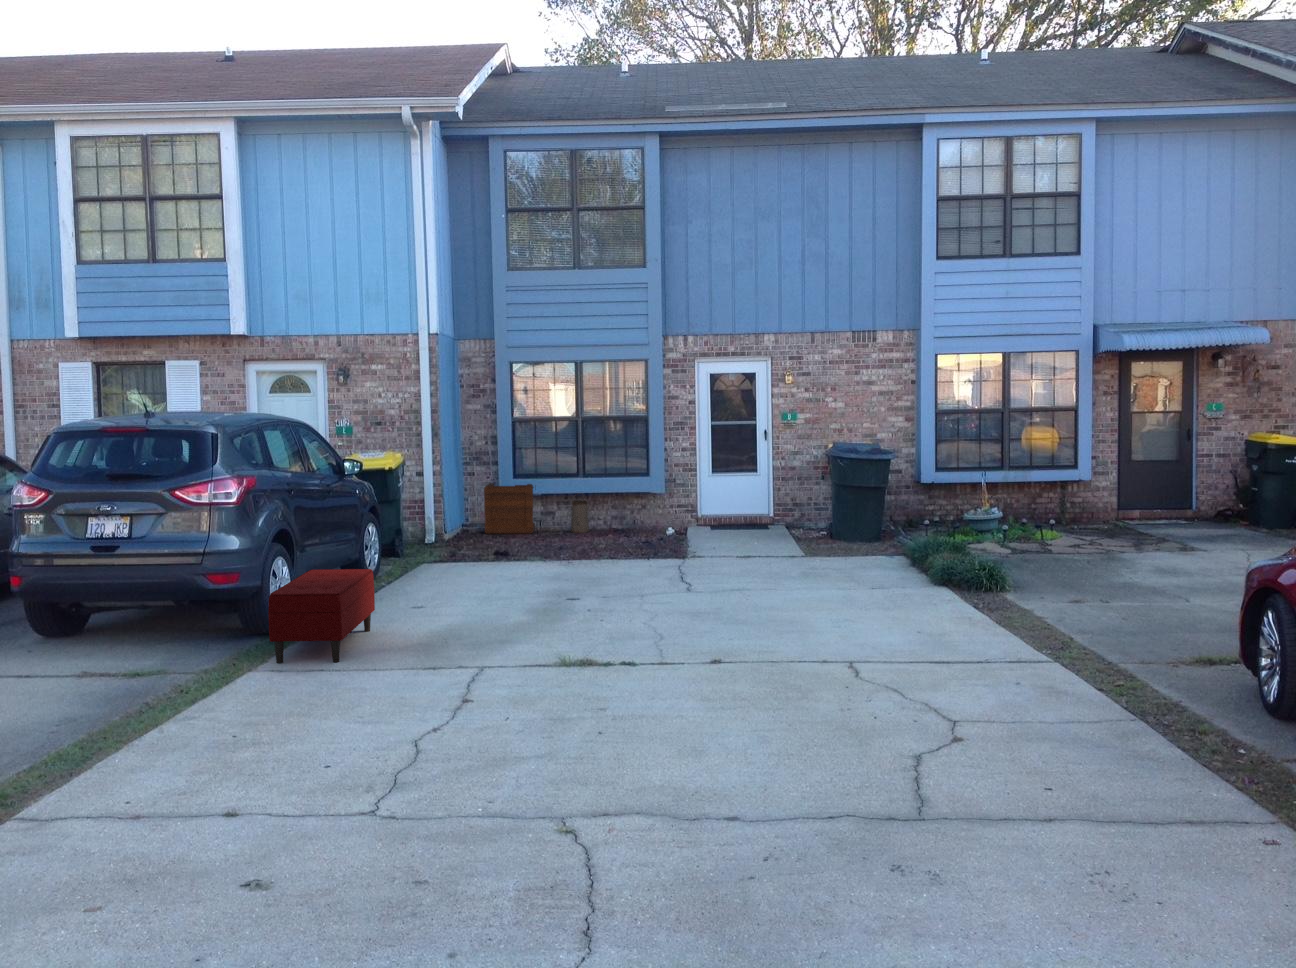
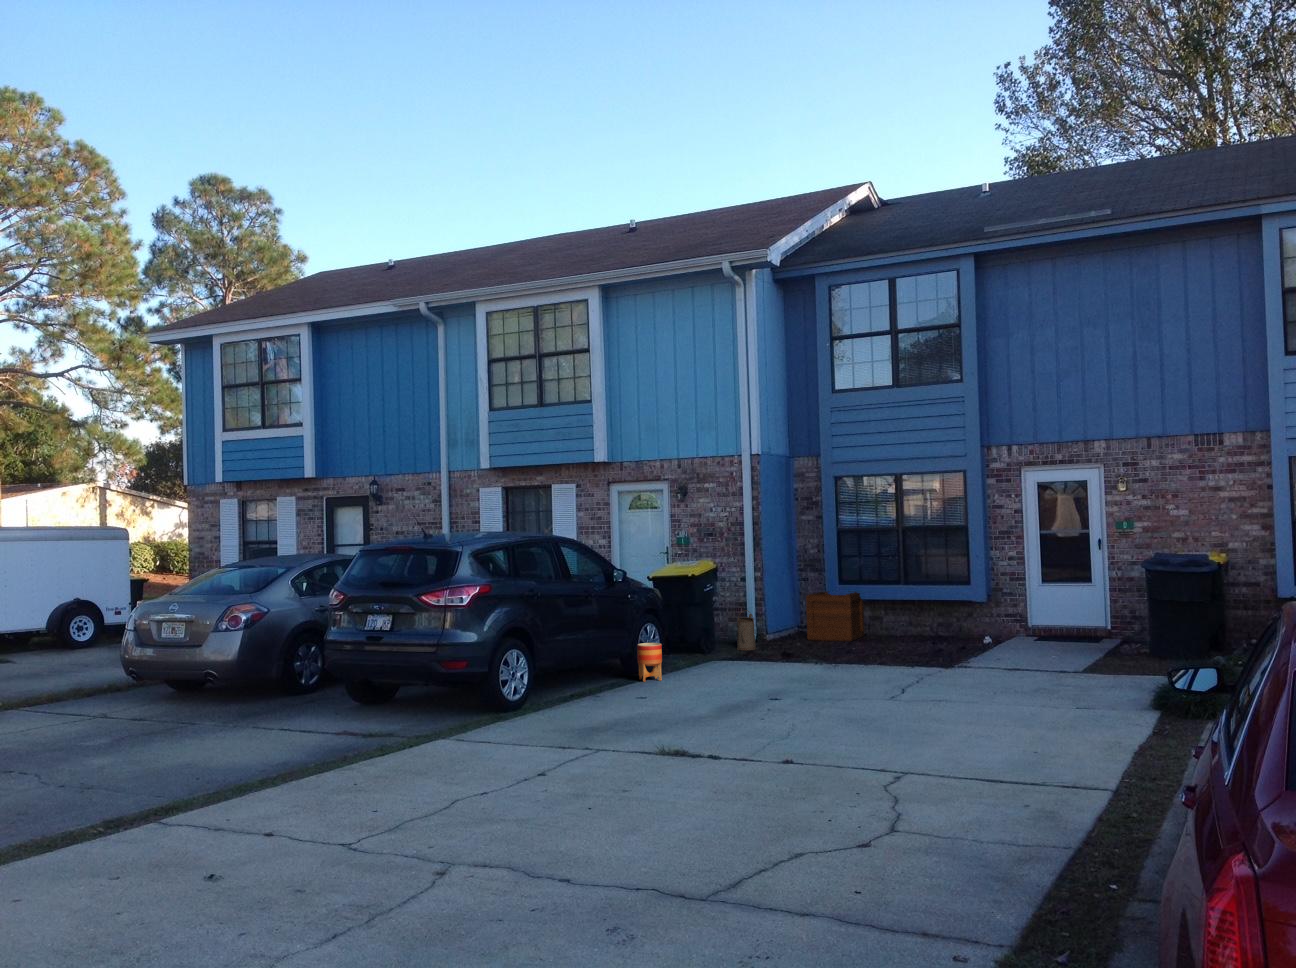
watering can: present [570,500,590,533] -> present [737,610,756,650]
planter: none [371,548,402,595] -> present [637,643,662,682]
bench: present [268,569,375,663] -> none [495,653,598,722]

